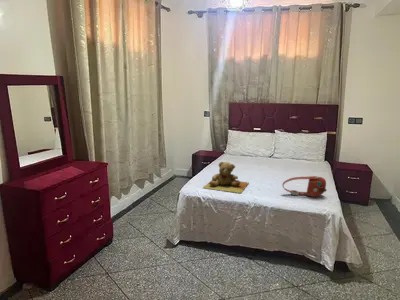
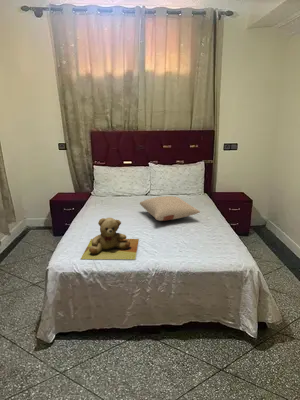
pillow: none [258,156,306,174] -> present [140,196,200,221]
handbag: present [283,176,326,197] -> none [185,224,237,250]

